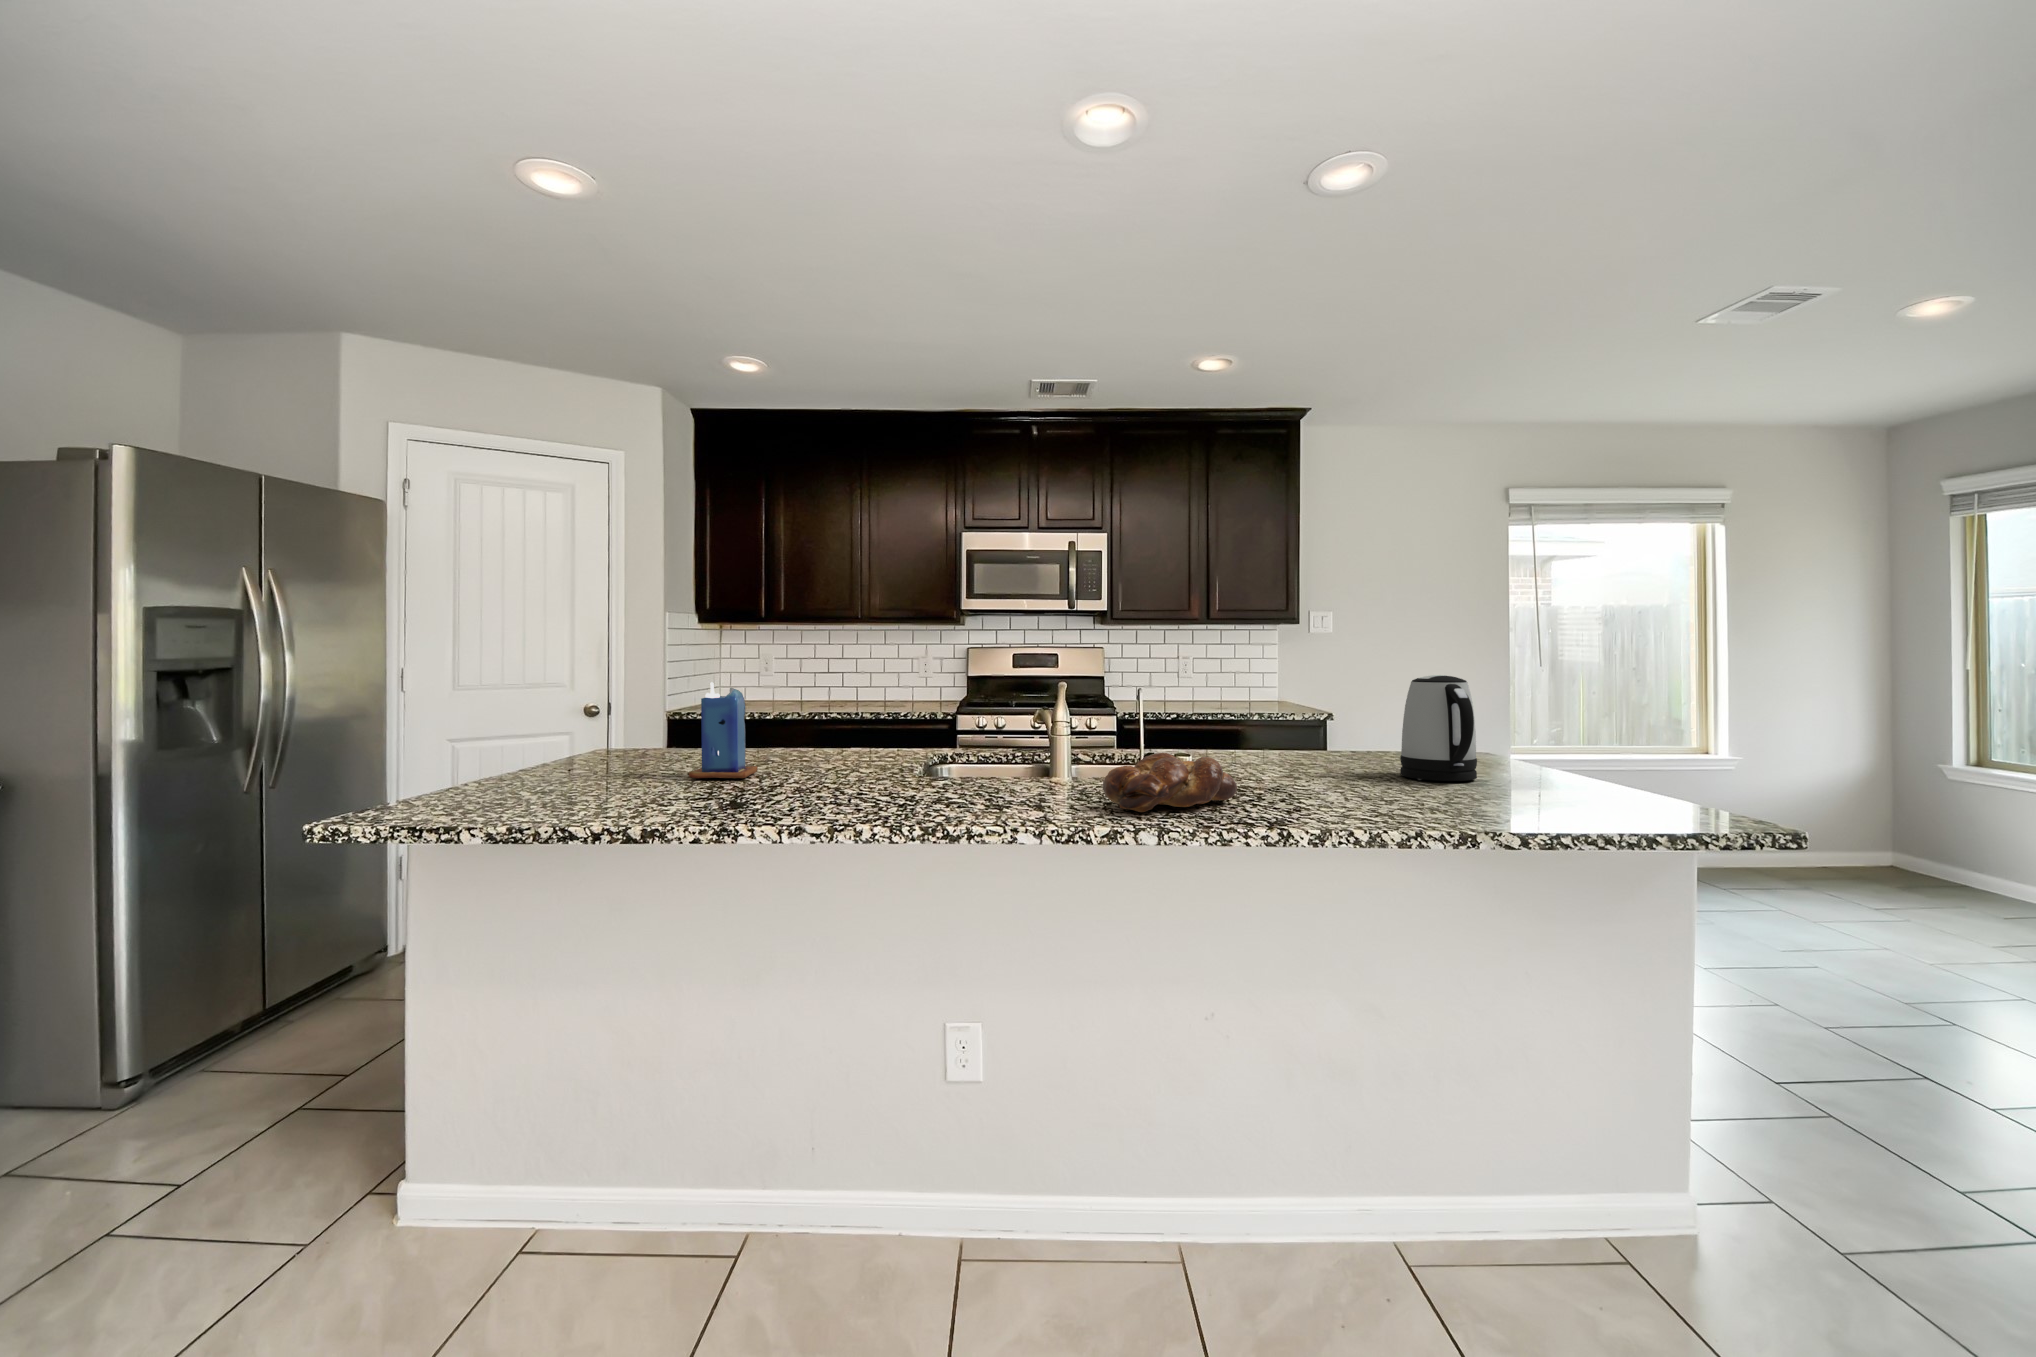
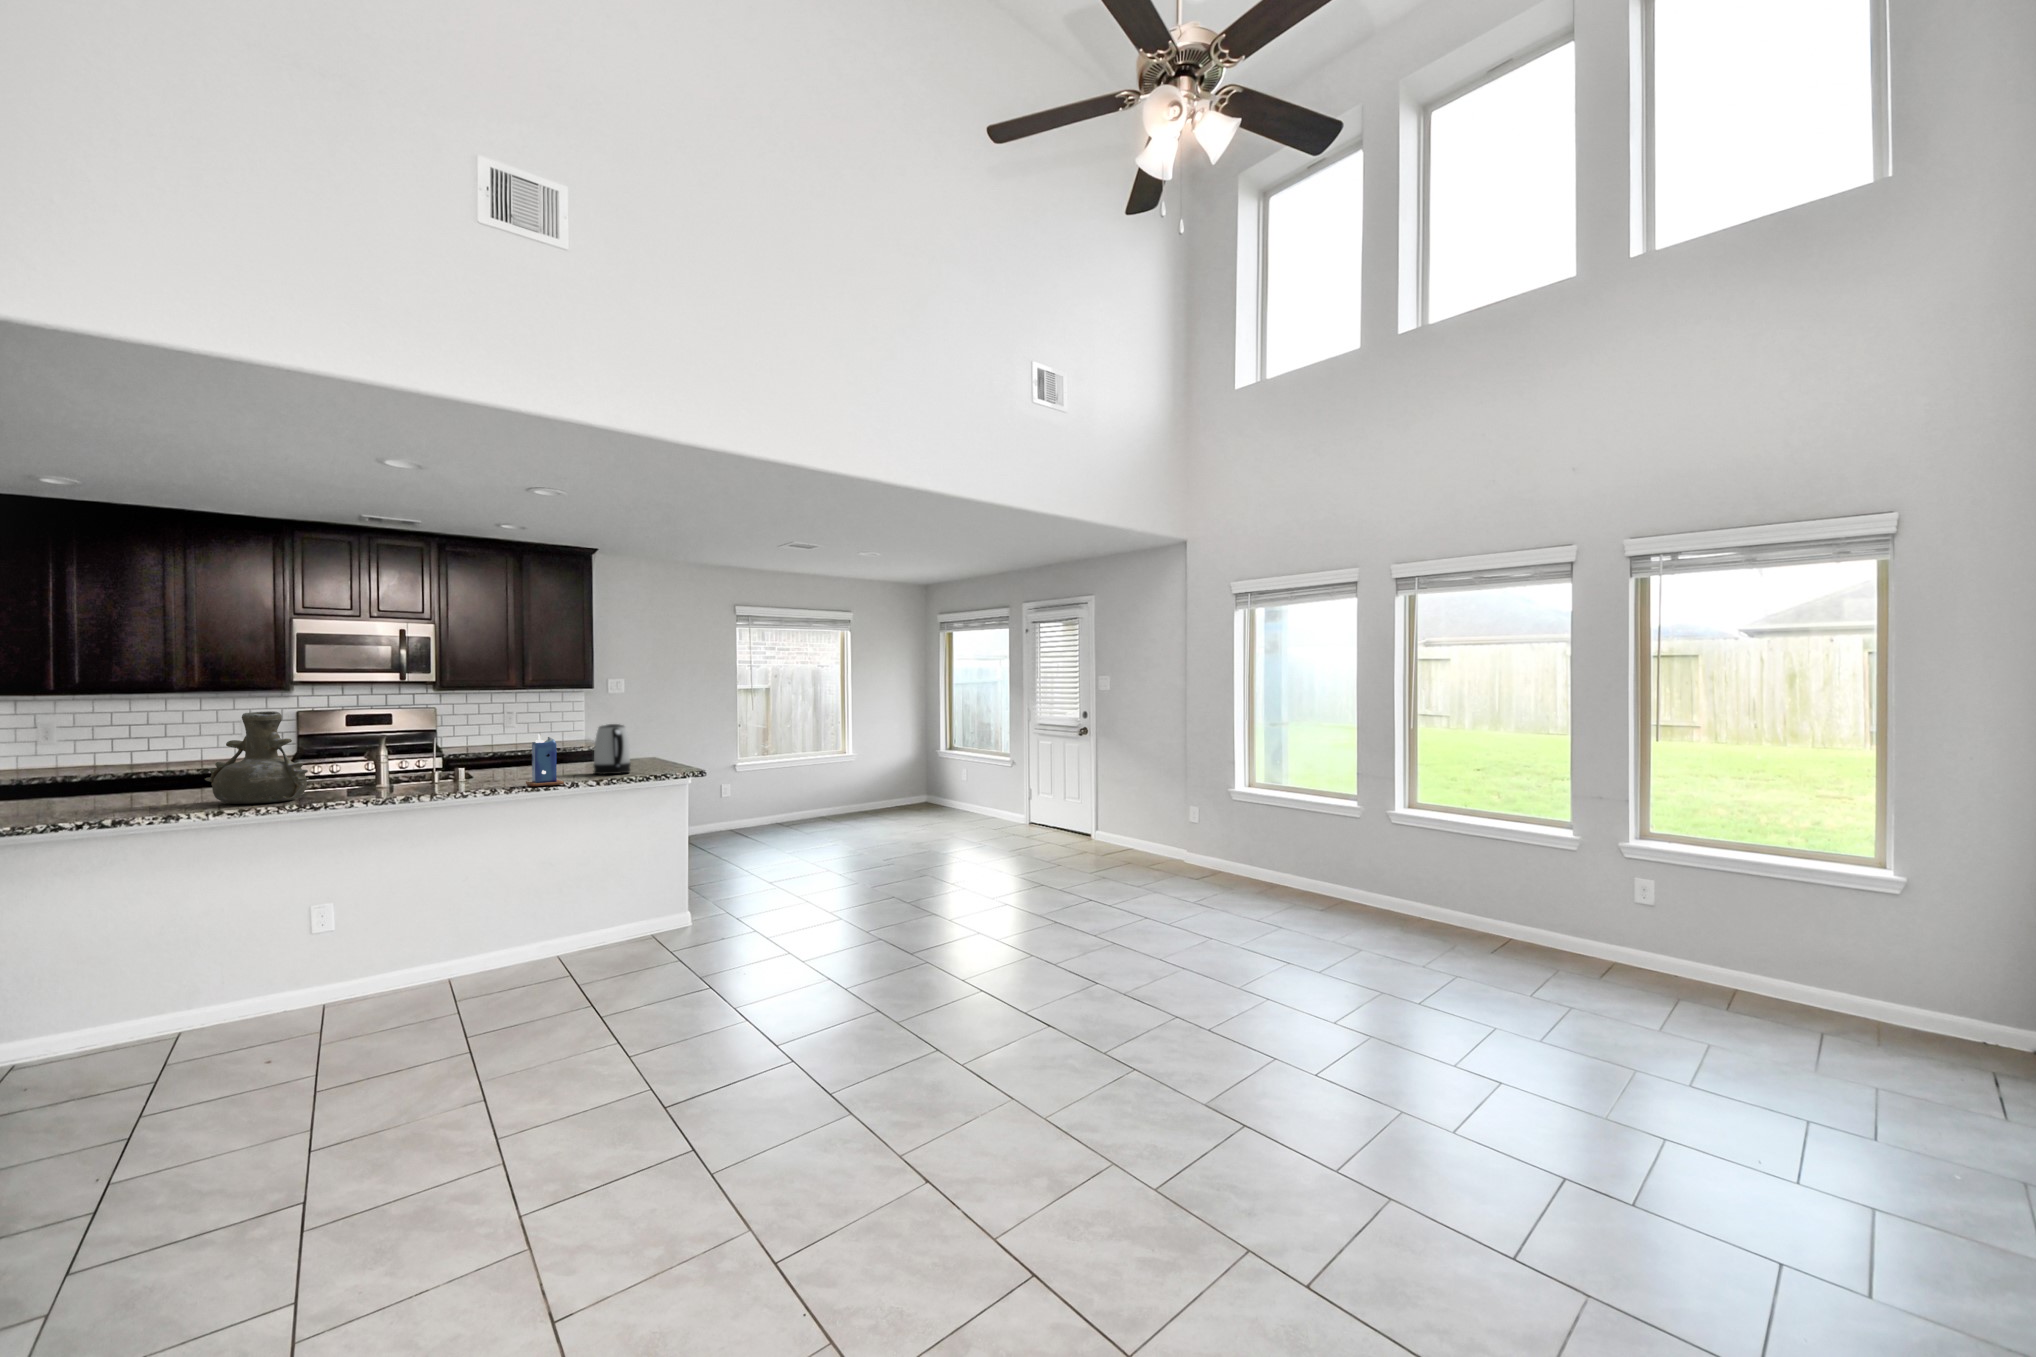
vase: none [798,635,938,807] -> present [205,711,309,804]
candle: present [689,682,758,778] -> present [526,734,564,786]
bread loaf: present [1103,753,1237,812] -> none [412,766,490,794]

